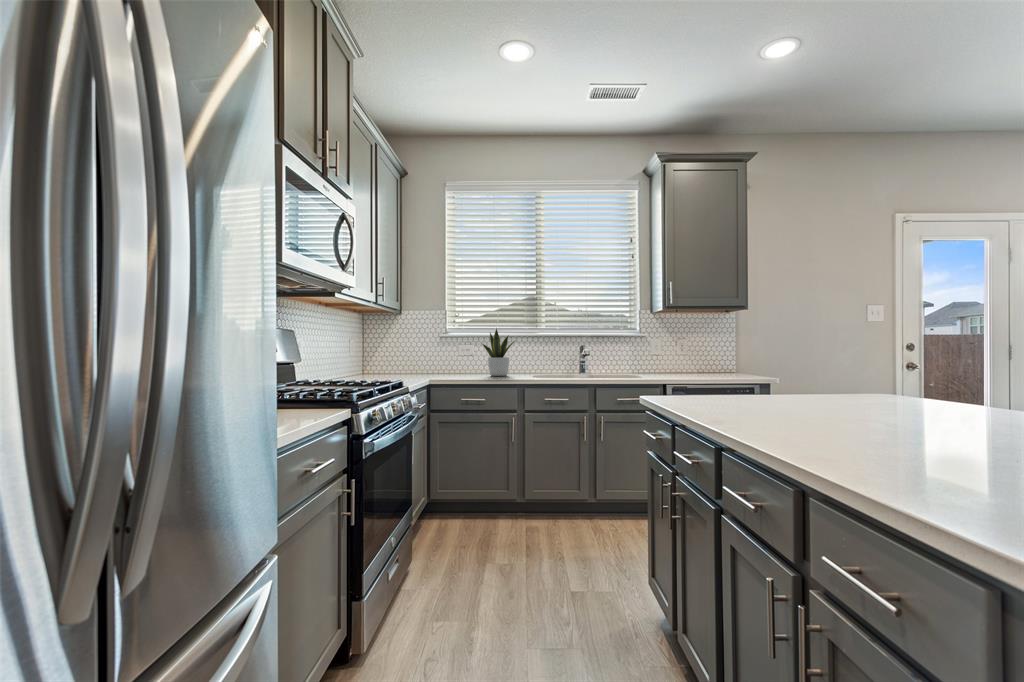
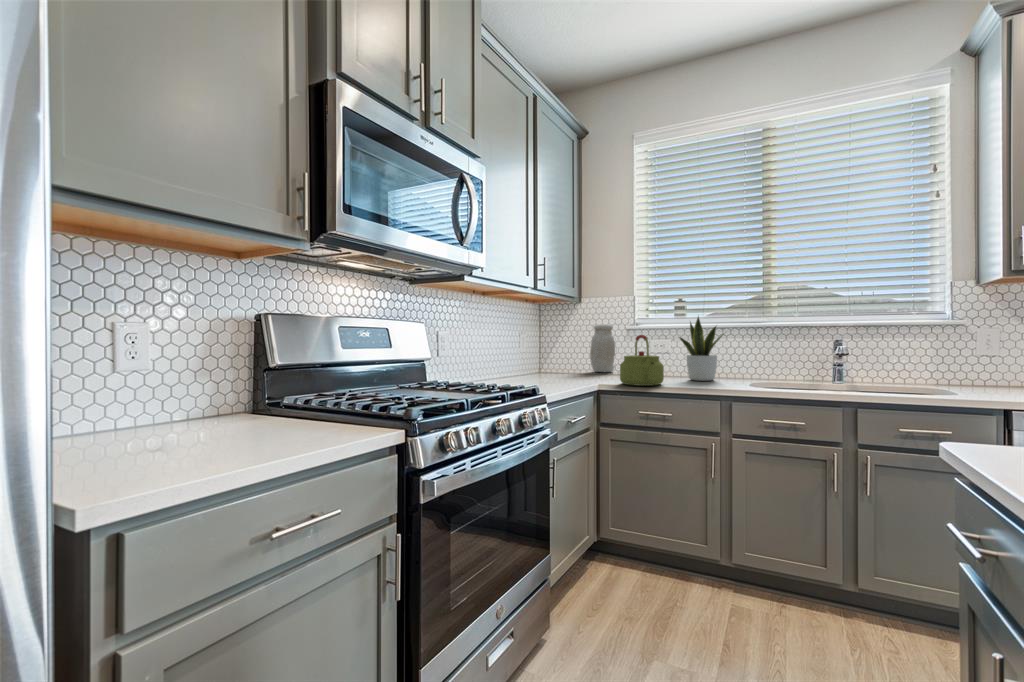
jar: none [409,334,430,373] -> present [590,325,615,372]
kettle: none [443,342,476,380] -> present [620,335,664,386]

